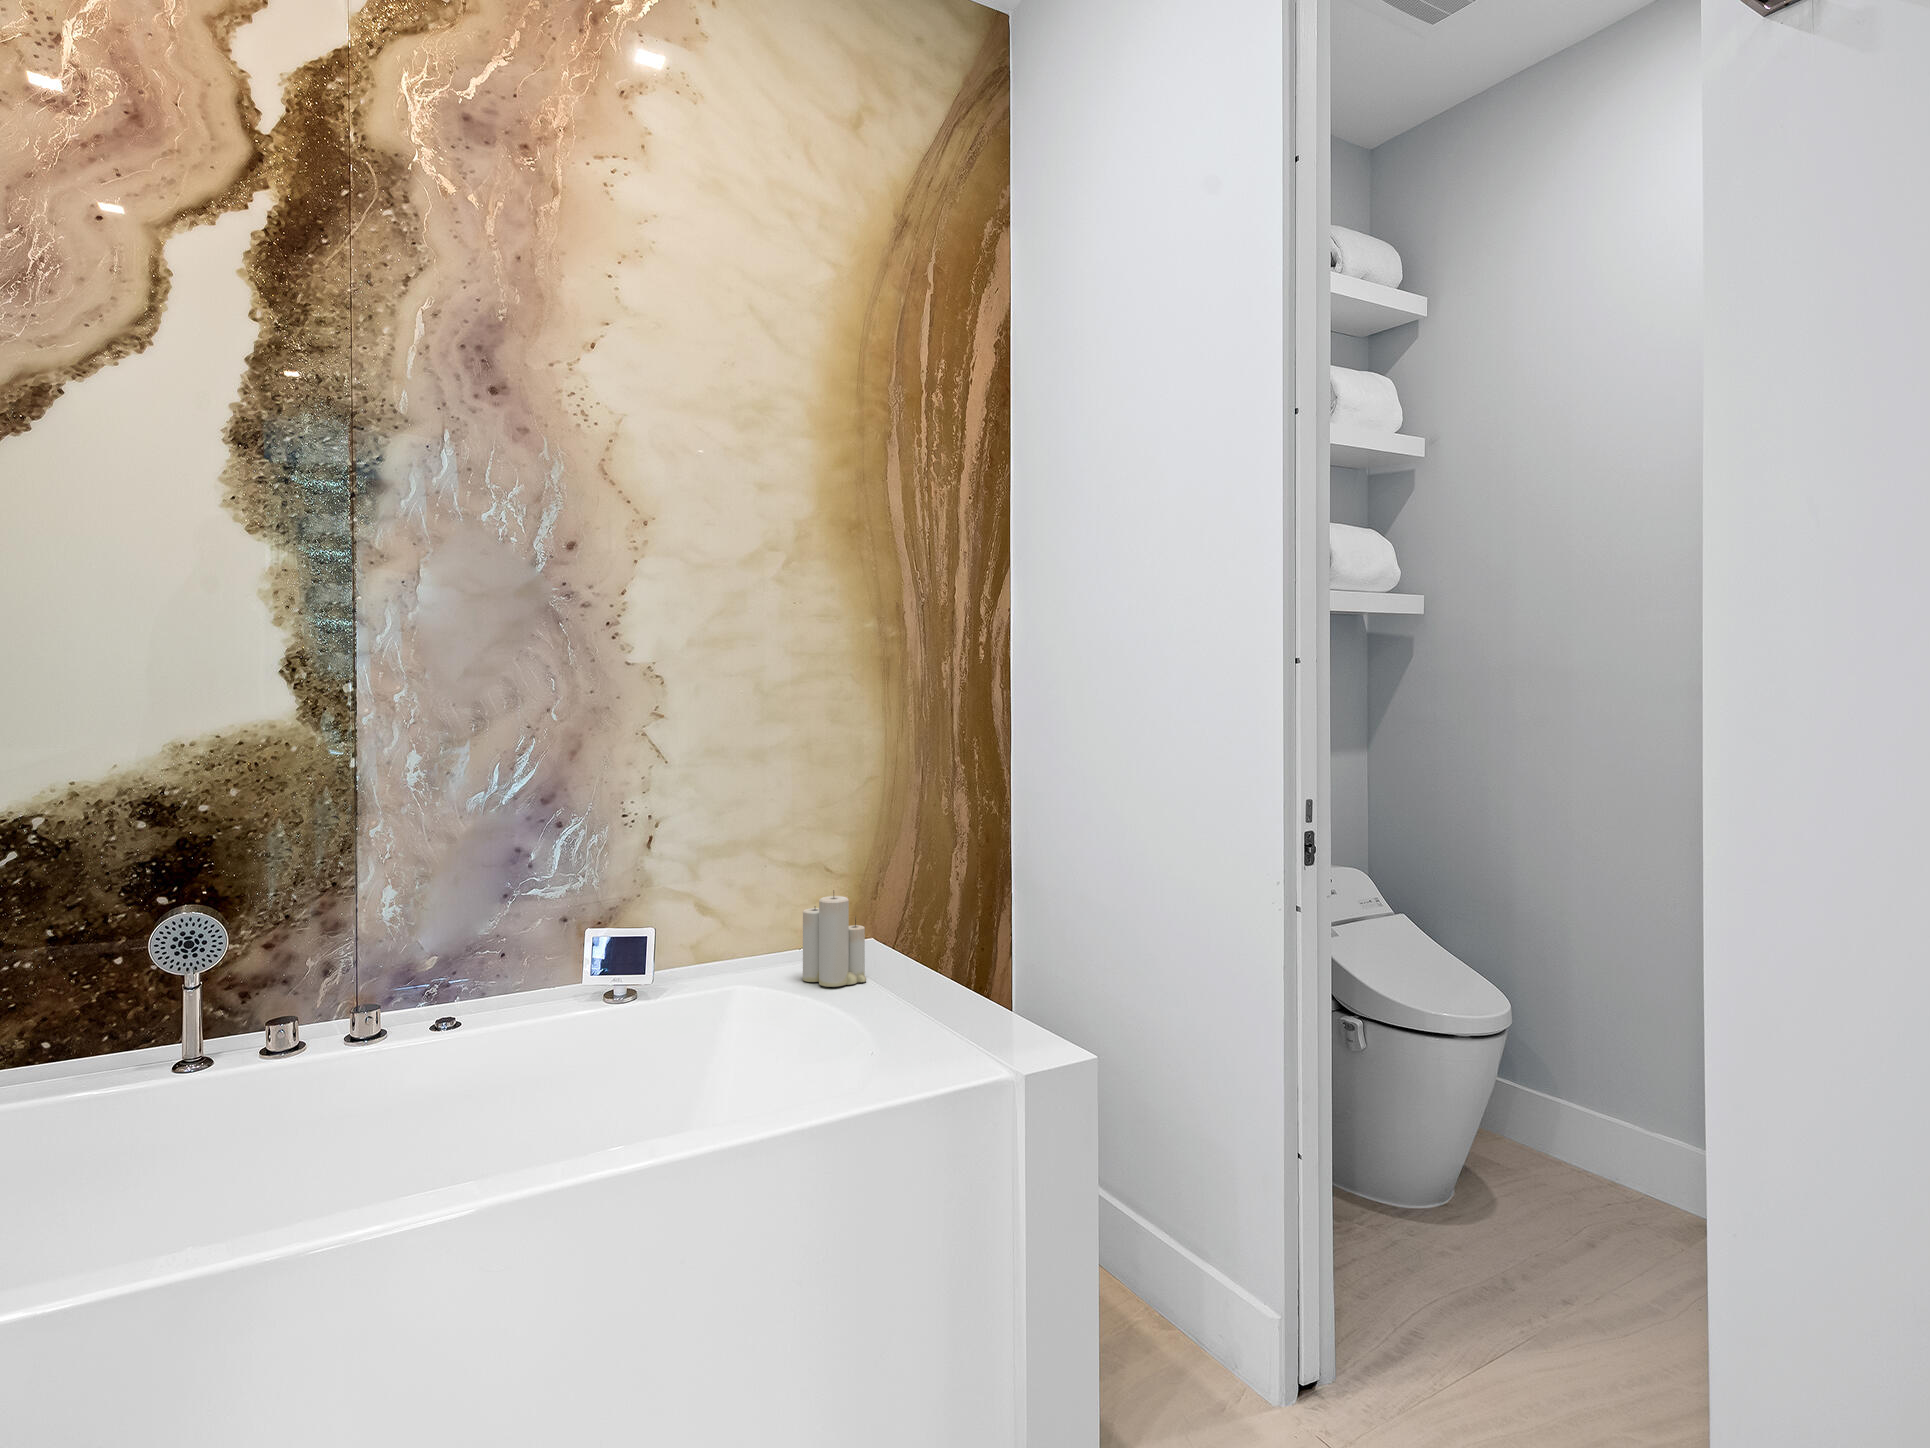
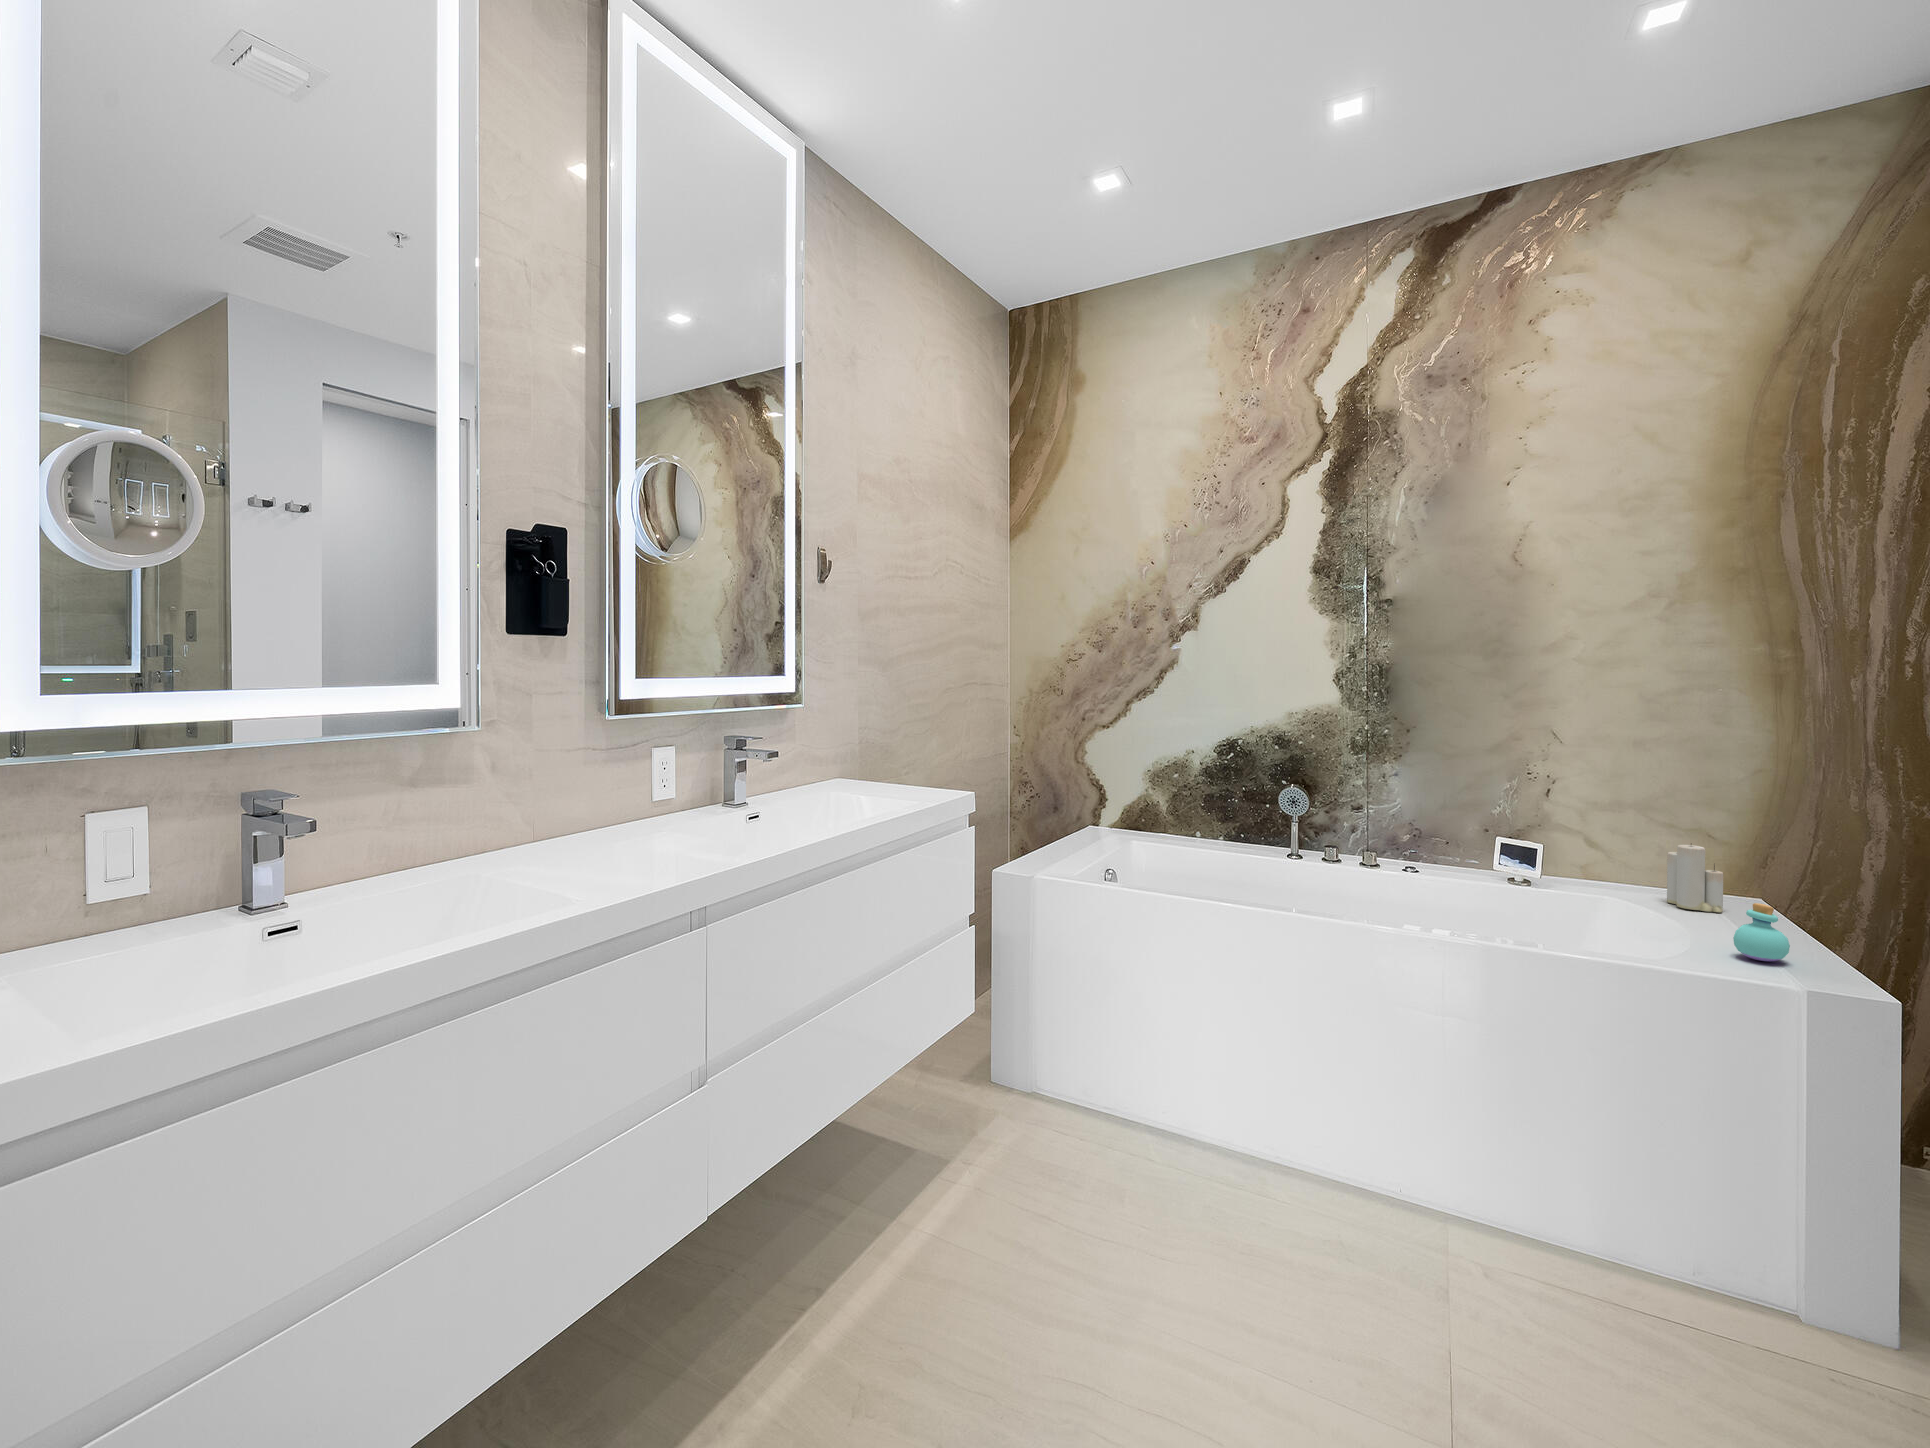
perfume bottle: none [949,972,1005,1051] -> present [1733,903,1790,961]

